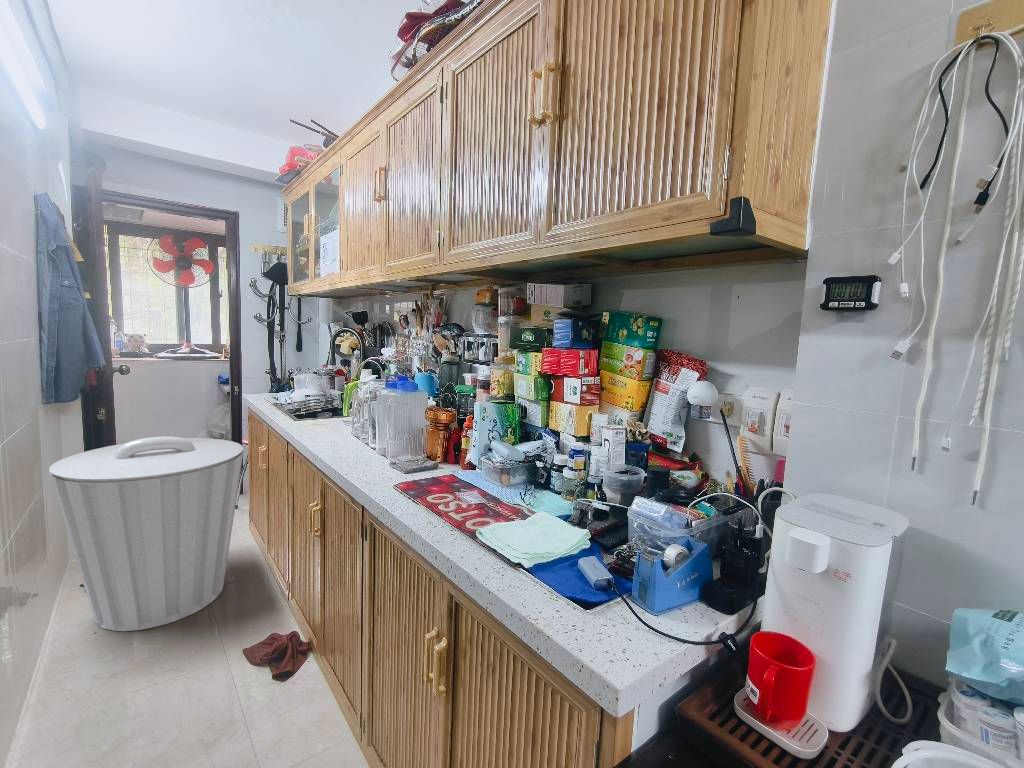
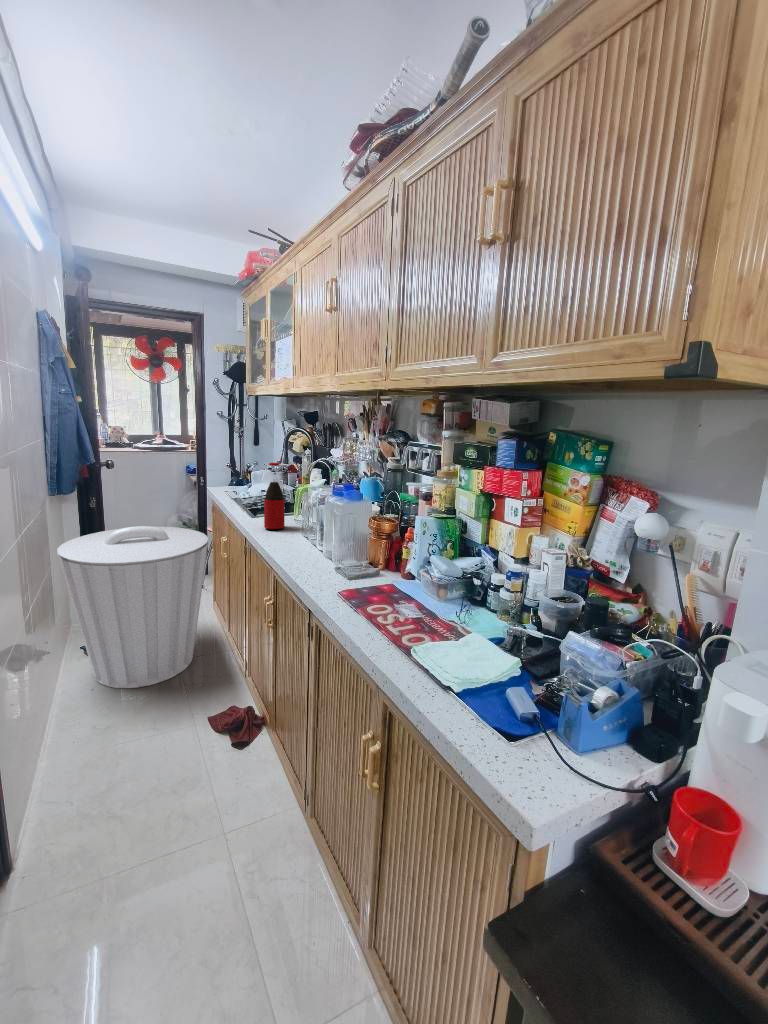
bottle: none [309,358,333,431] -> present [264,463,285,529]

